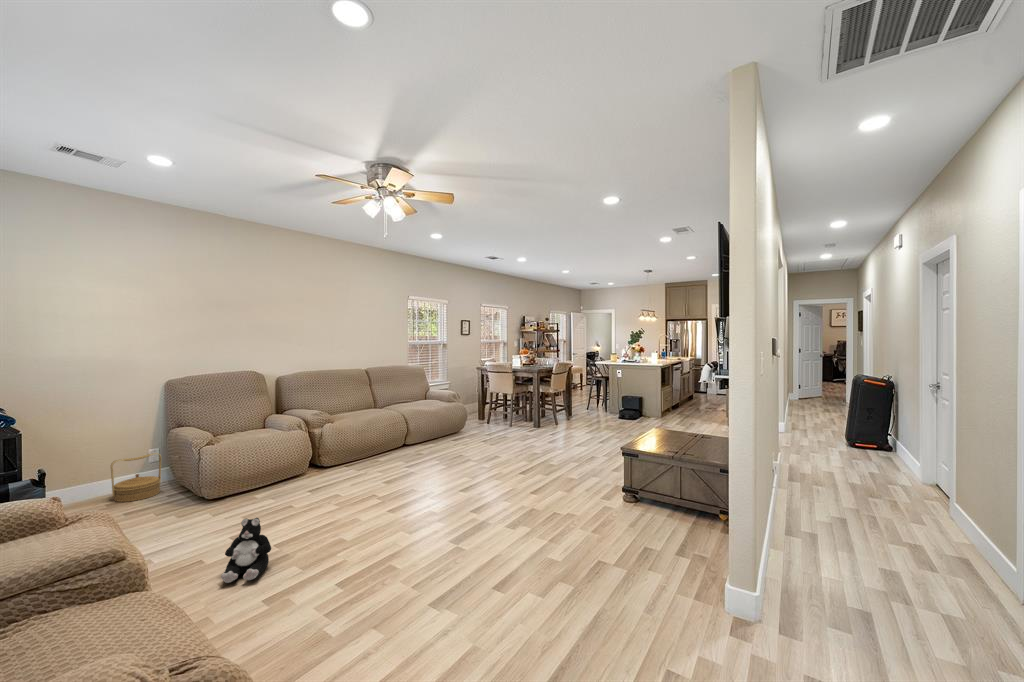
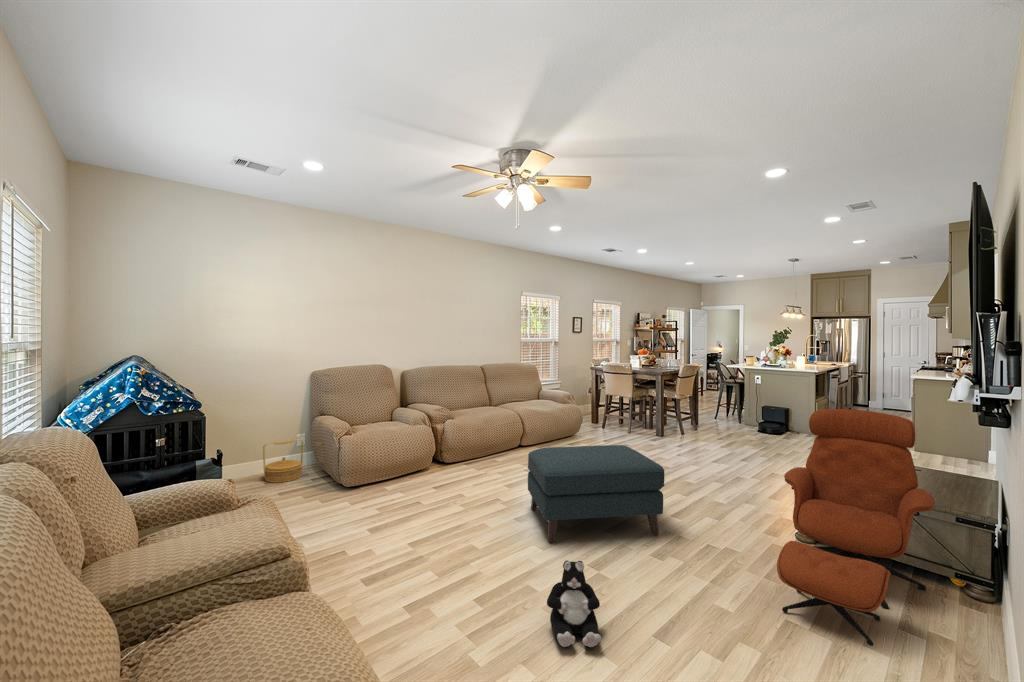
lounge chair: none [595,394,712,577] -> present [777,409,934,646]
ottoman: none [399,437,518,529] -> present [528,445,664,542]
plush toy: present [221,518,271,583] -> present [547,561,601,647]

